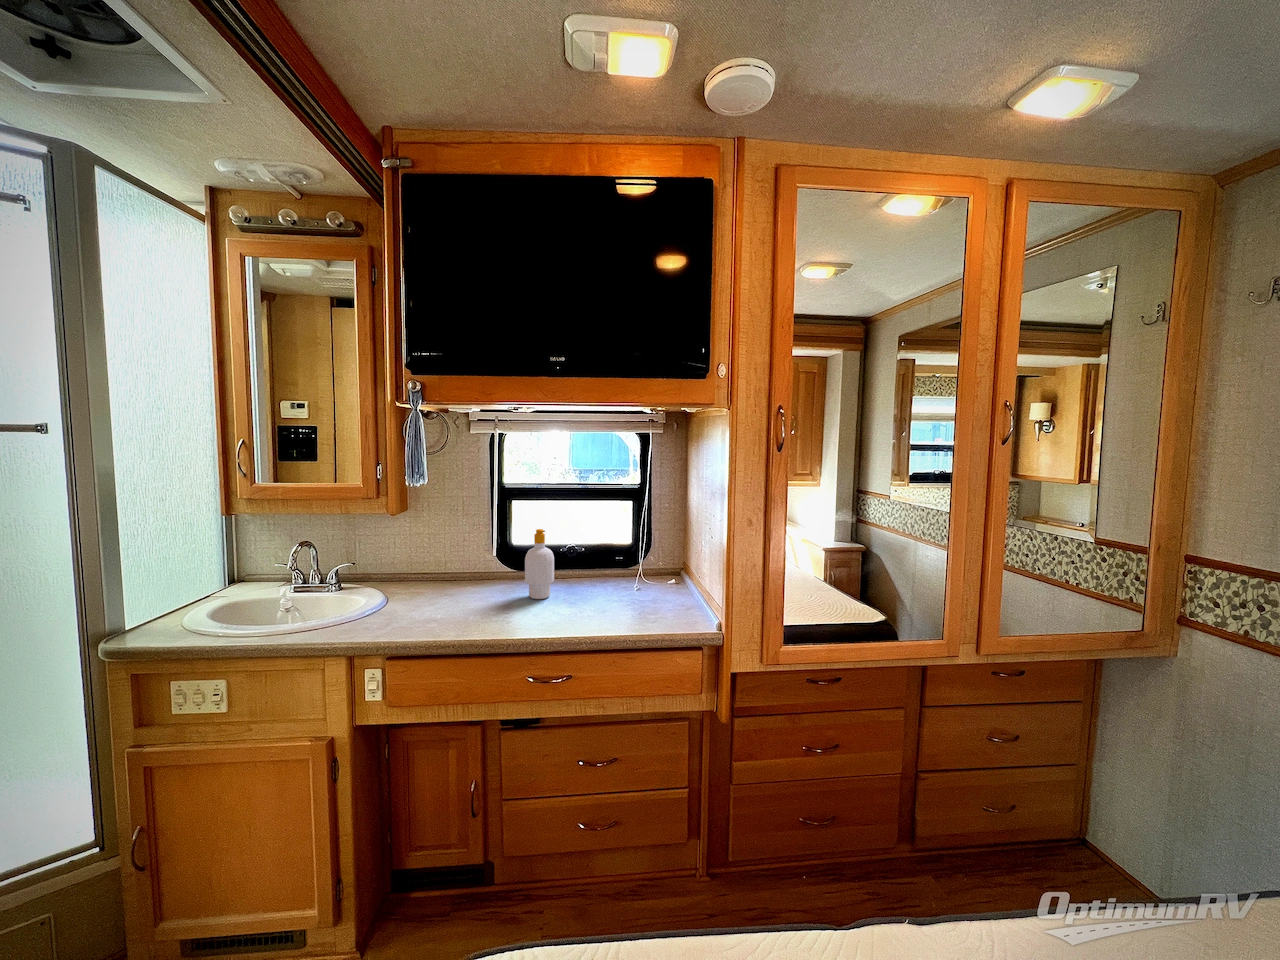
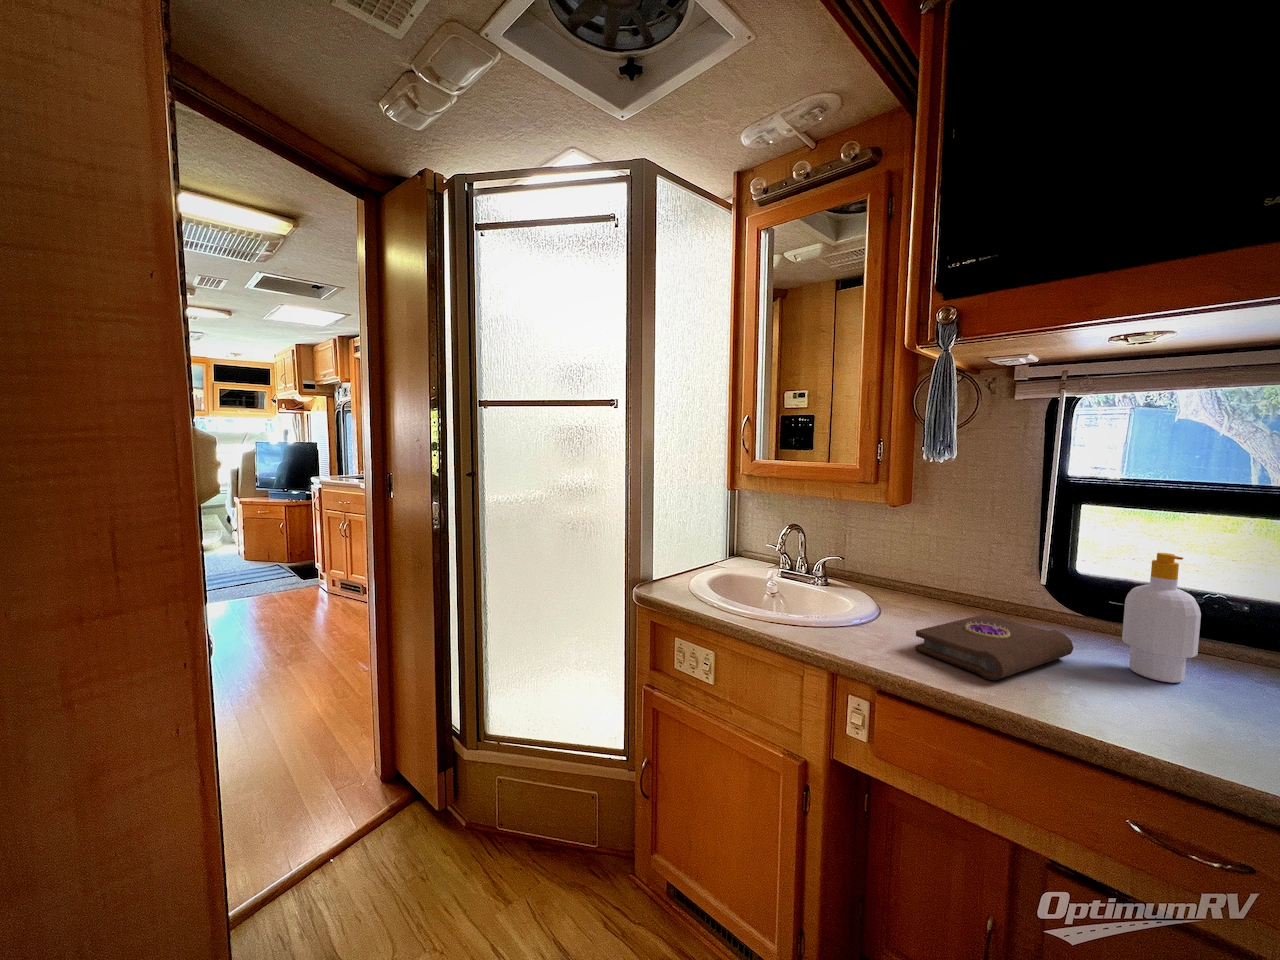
book: none [411,584,503,627] -> present [916,614,1074,680]

